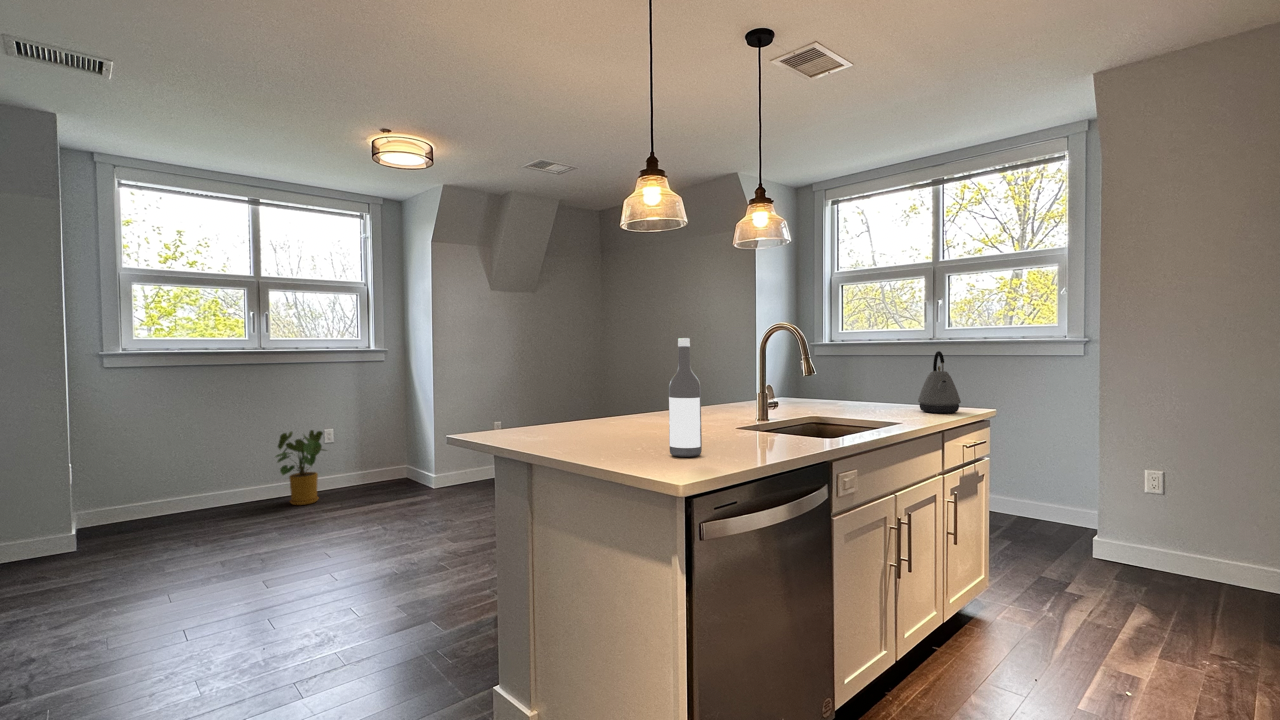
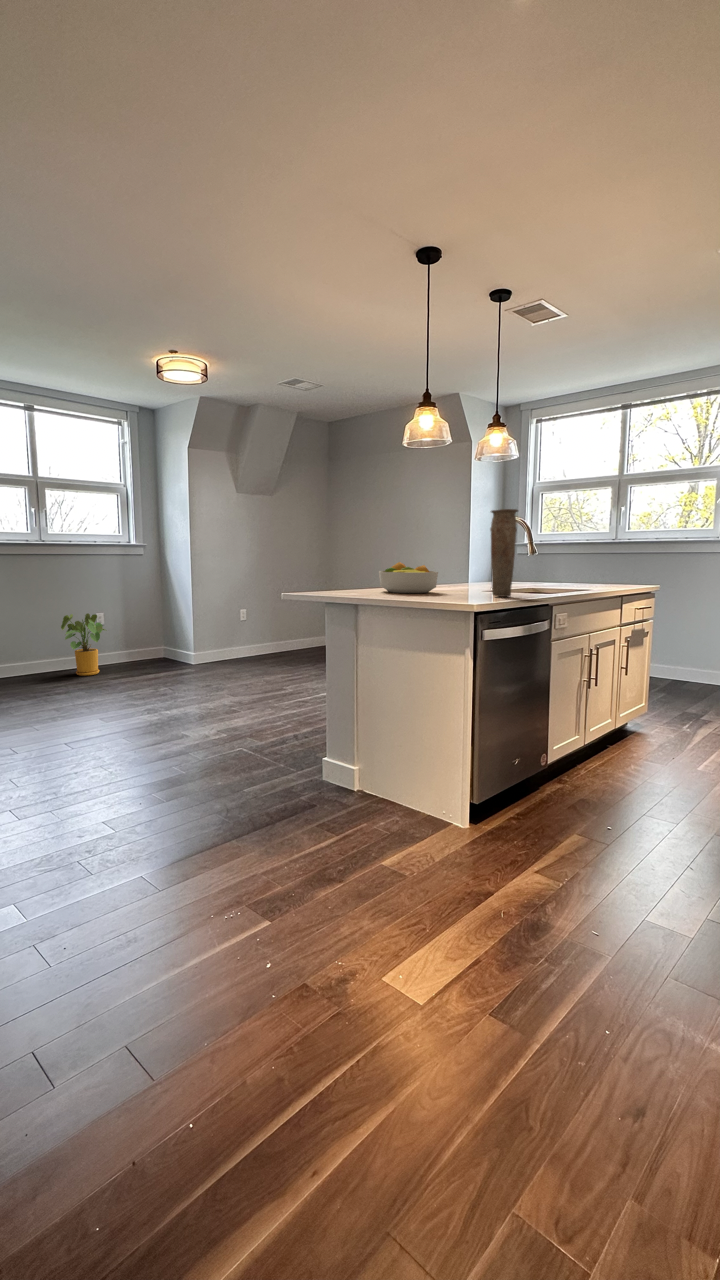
vase: none [726,318,768,453] -> present [490,509,518,597]
wine bottle: present [669,338,702,457] -> none [454,521,475,598]
kettle: present [918,351,961,413] -> none [605,542,636,587]
fruit bowl: none [583,388,663,438] -> present [379,562,438,593]

